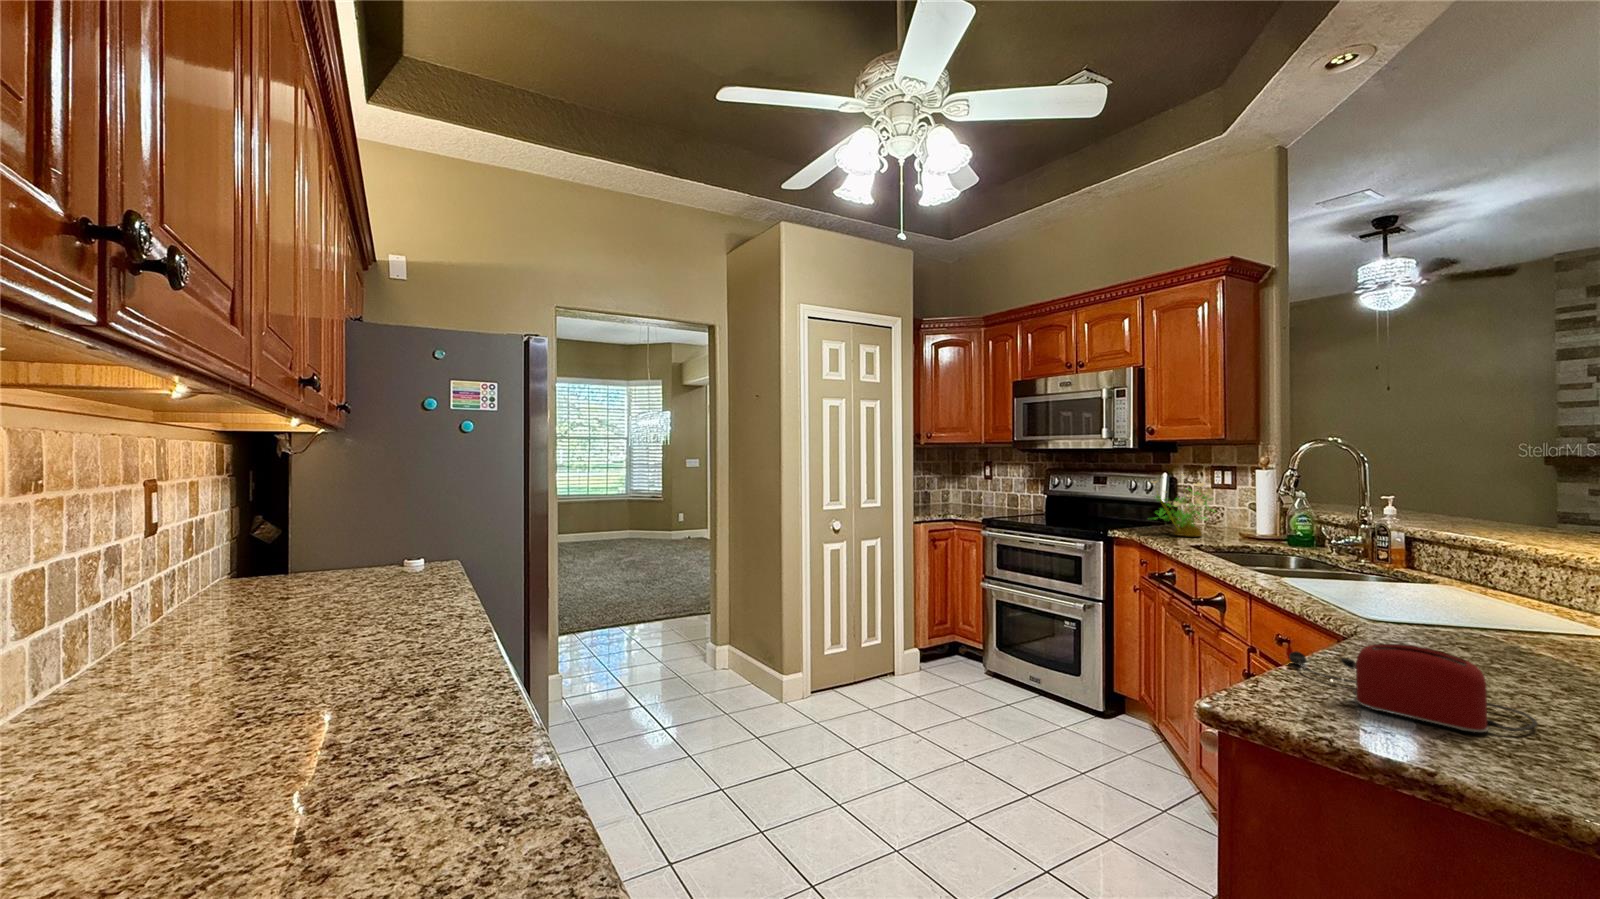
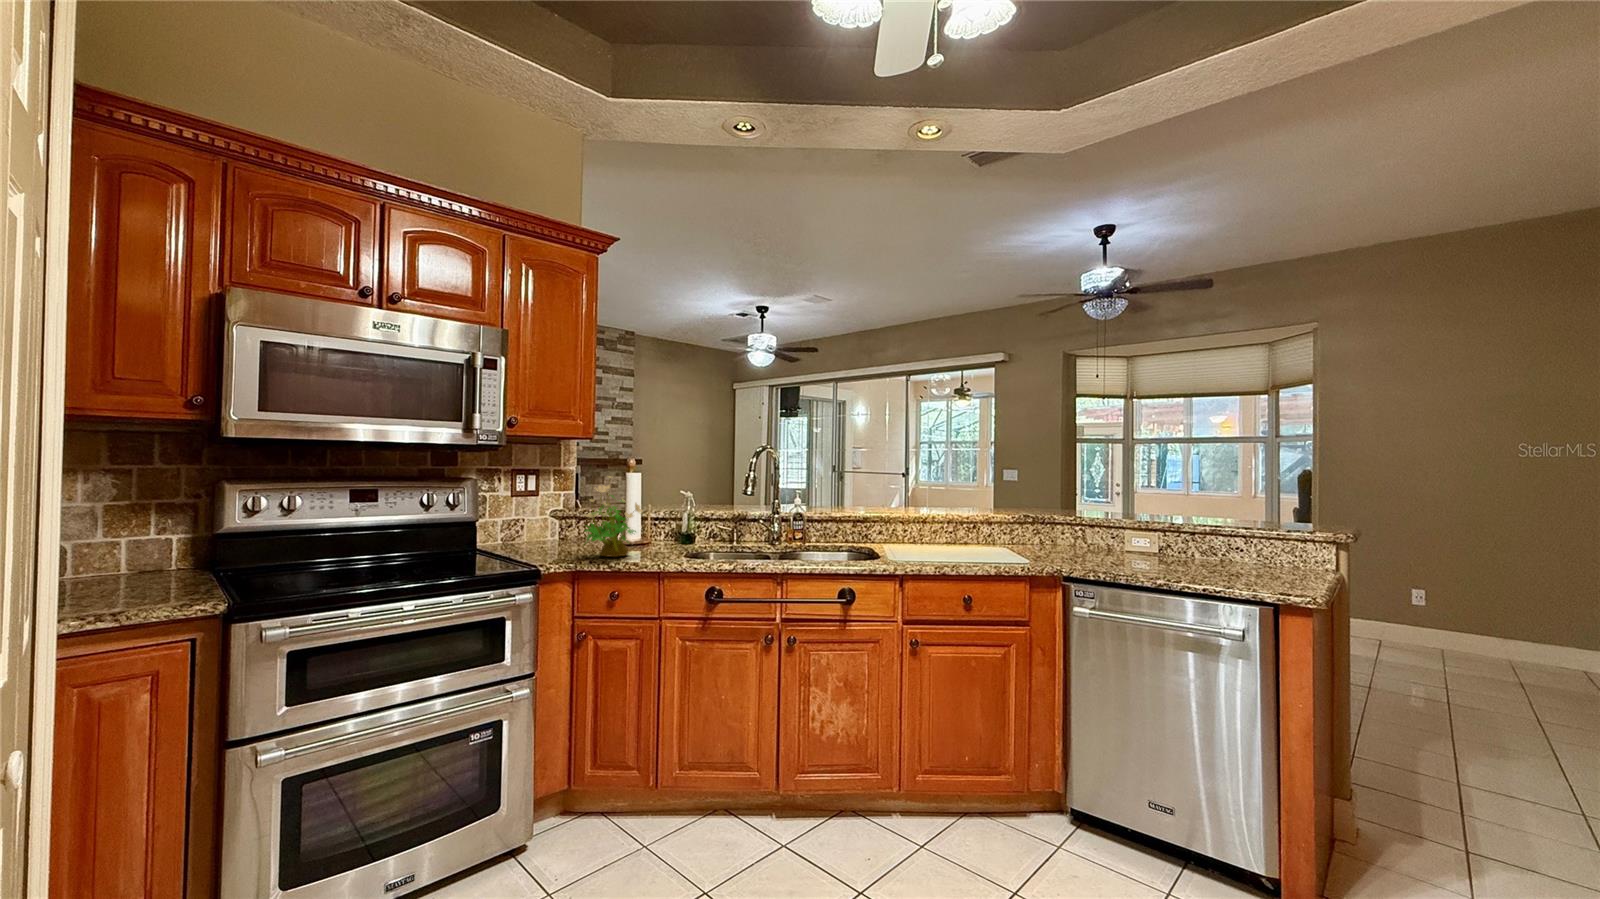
toaster: present [1289,644,1537,732] -> none [1169,547,1244,583]

